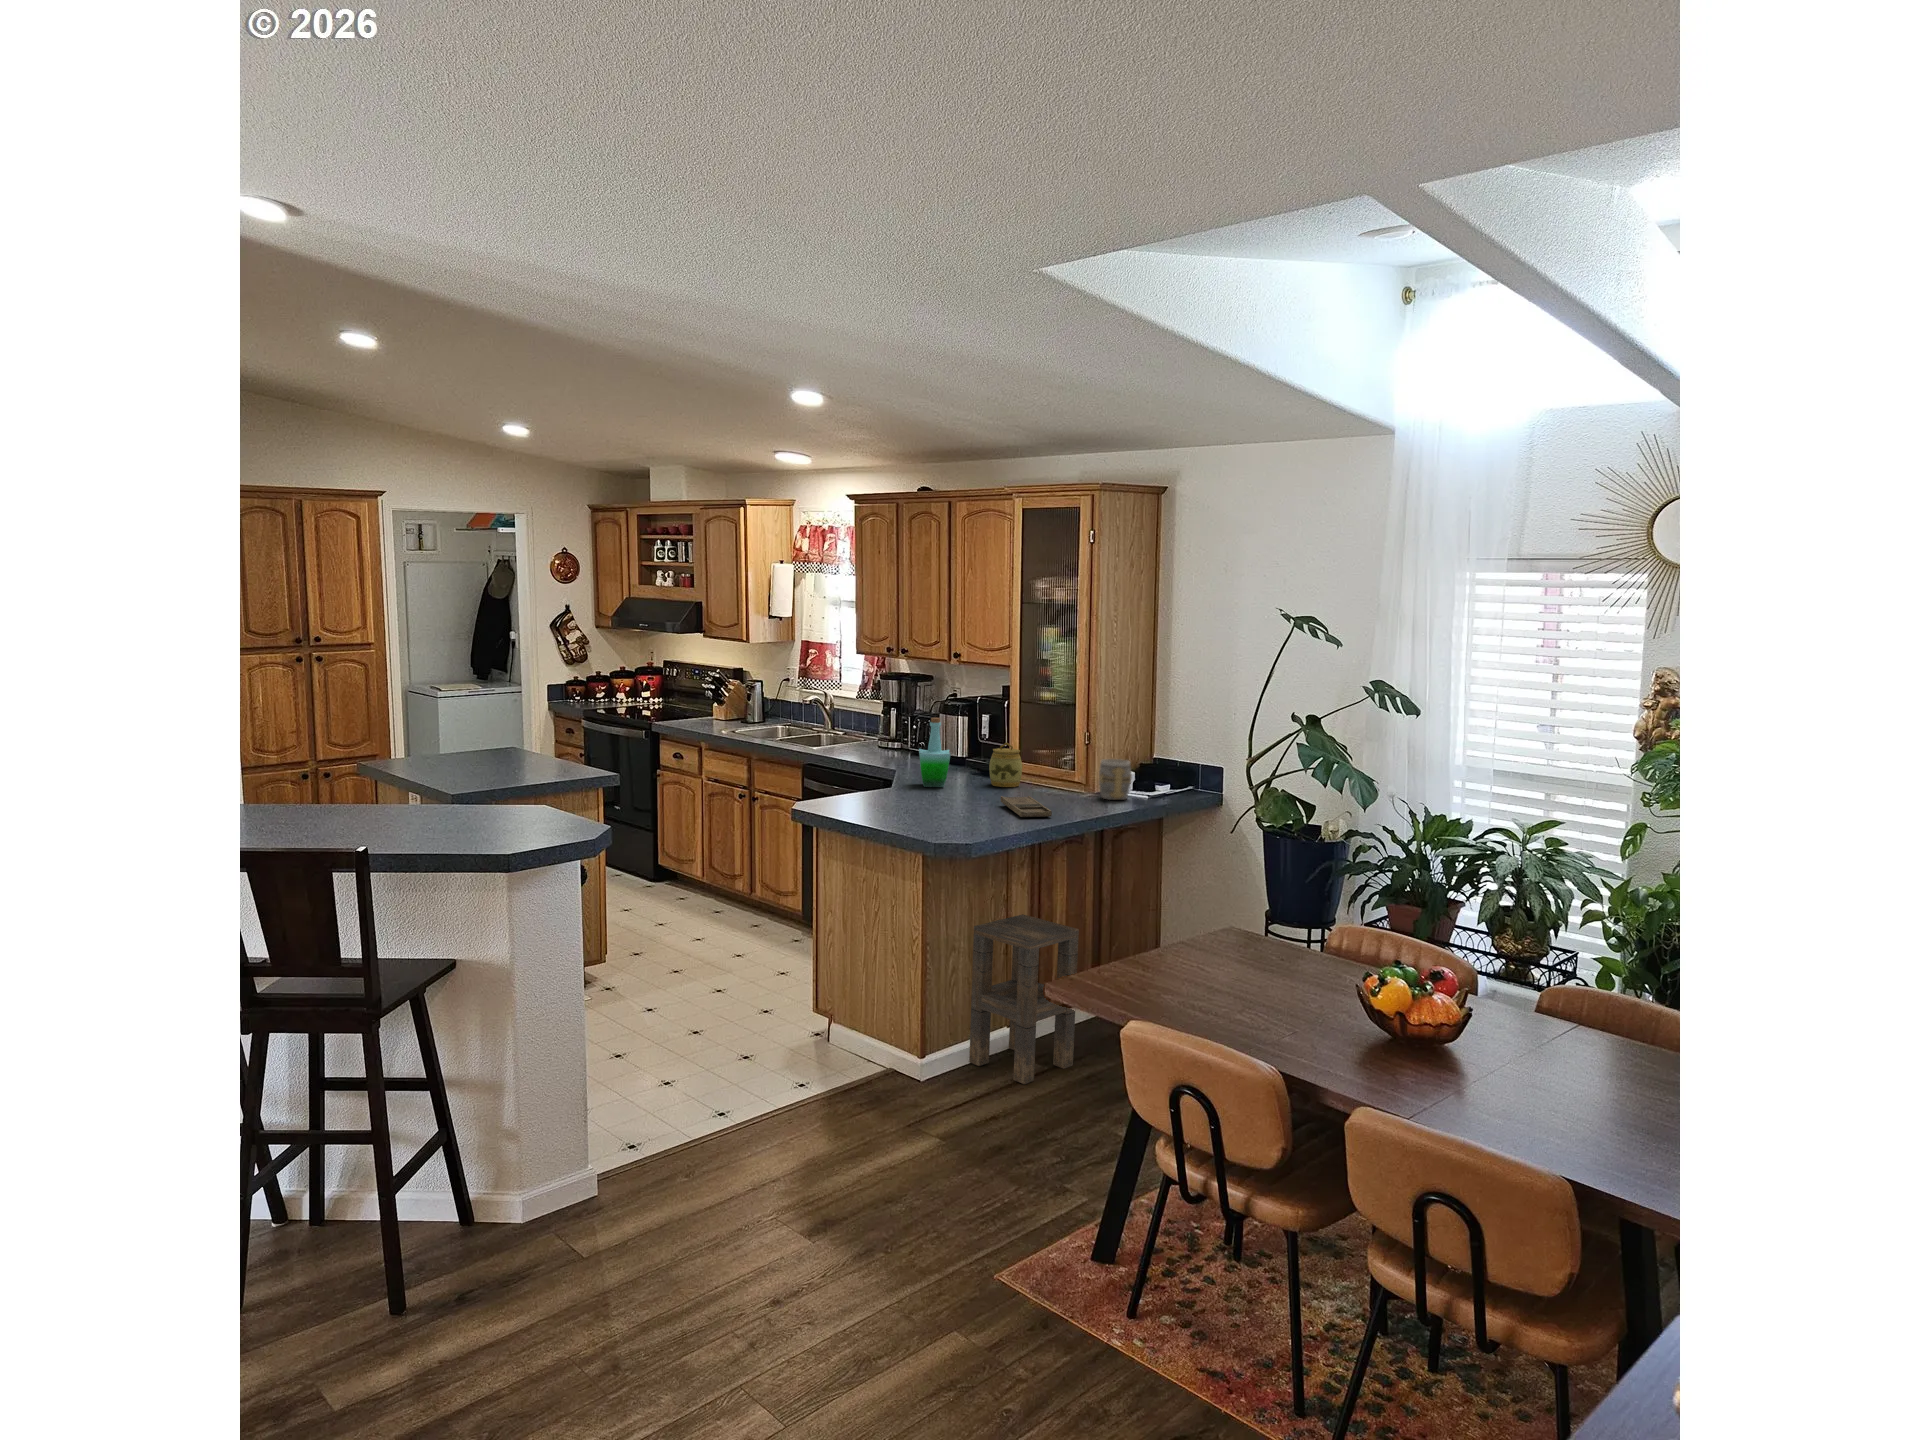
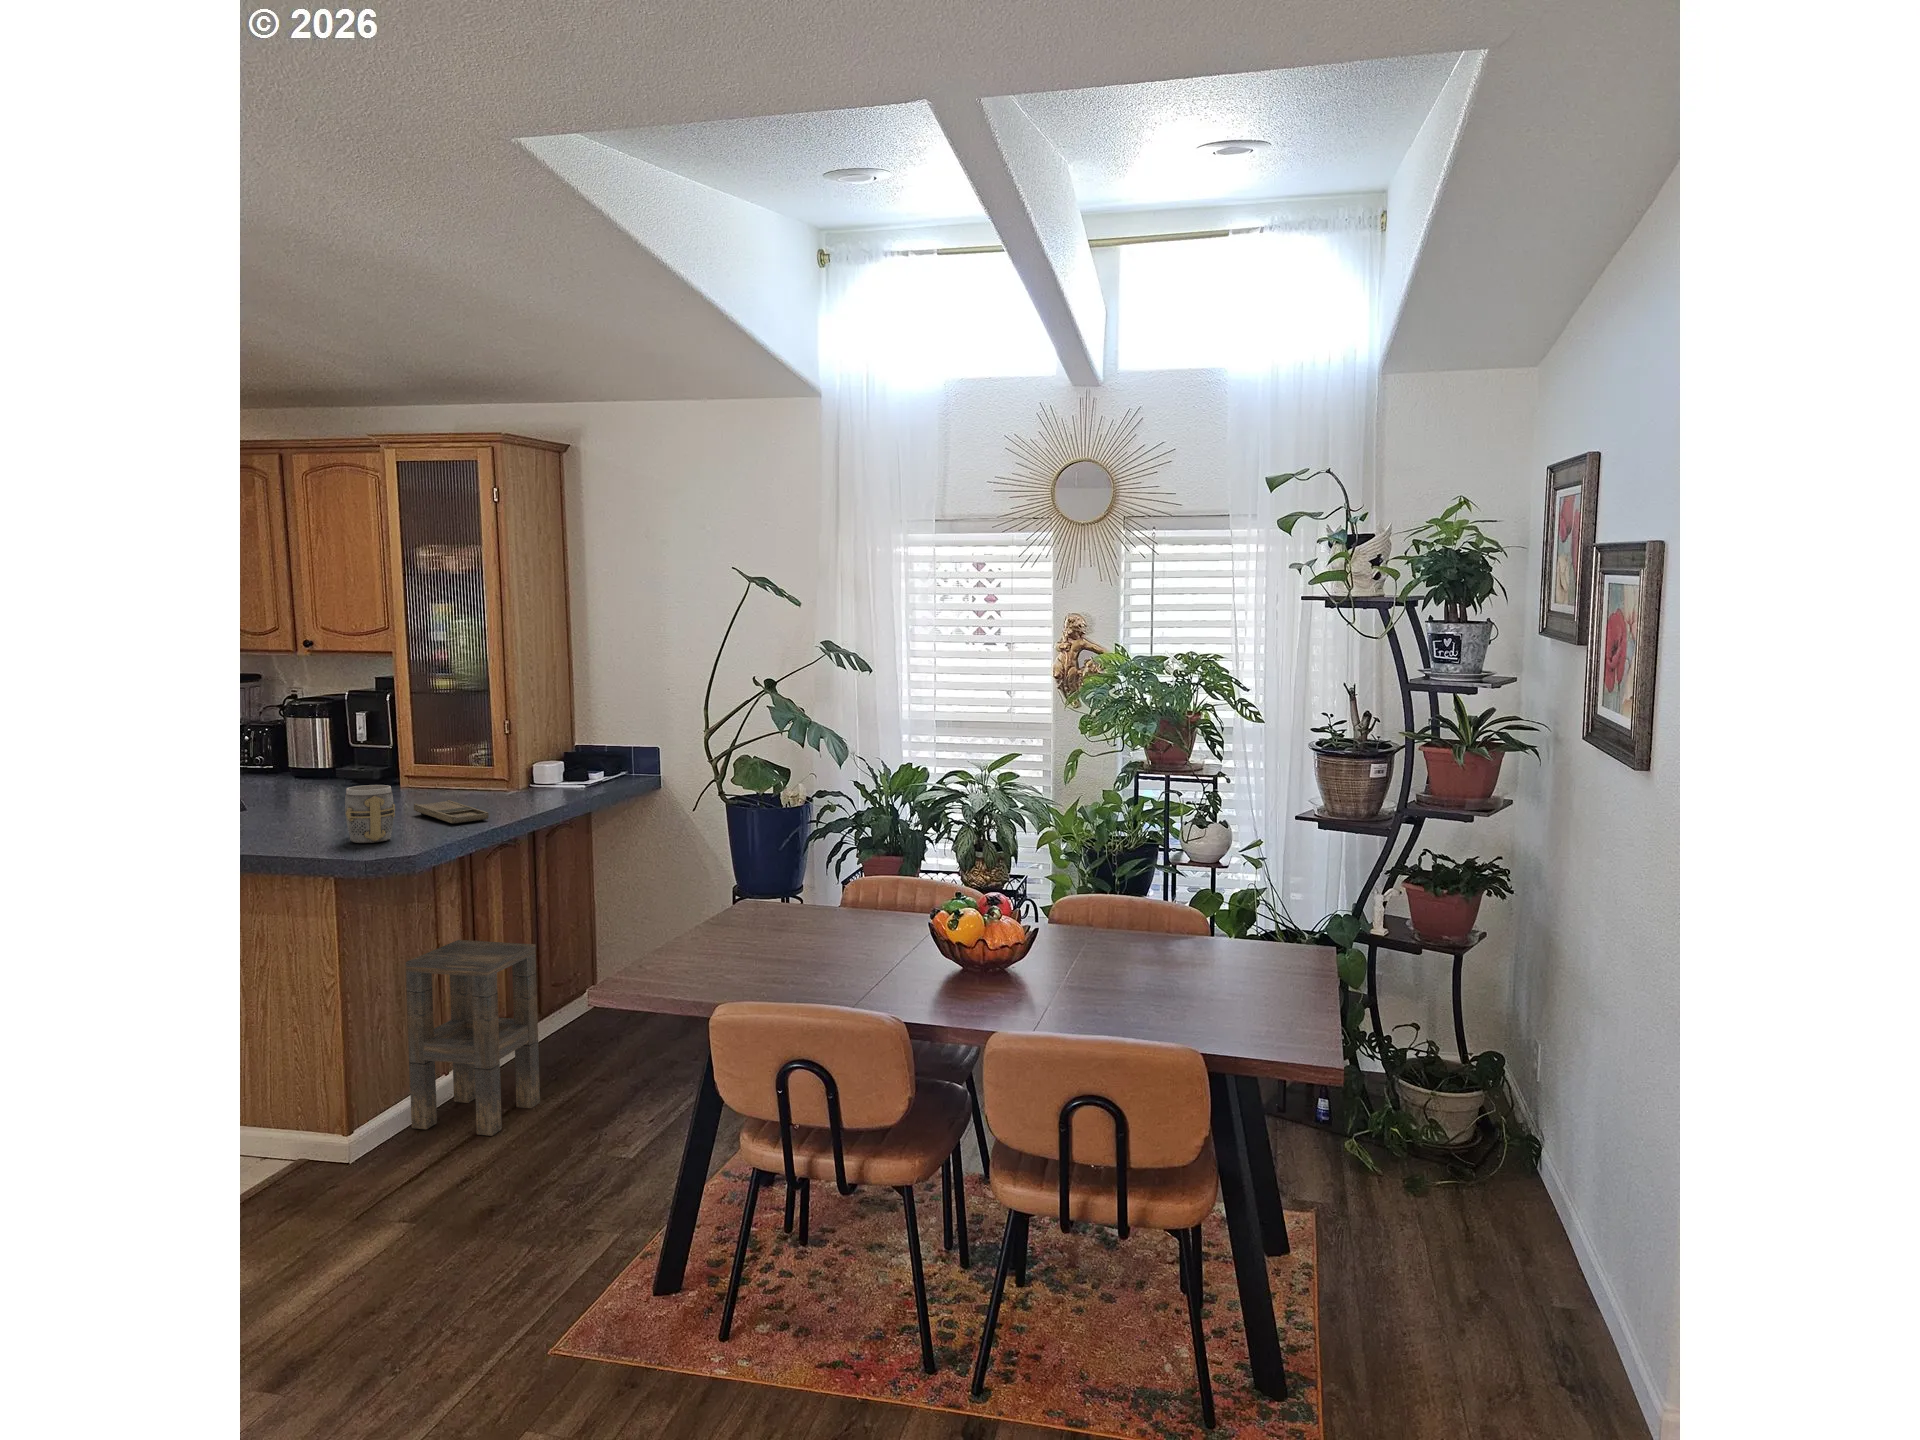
bottle: present [919,718,951,787] -> none [280,719,329,806]
jar: present [989,743,1022,787] -> none [377,742,421,796]
mug: present [1099,759,1132,800] -> present [345,785,395,843]

